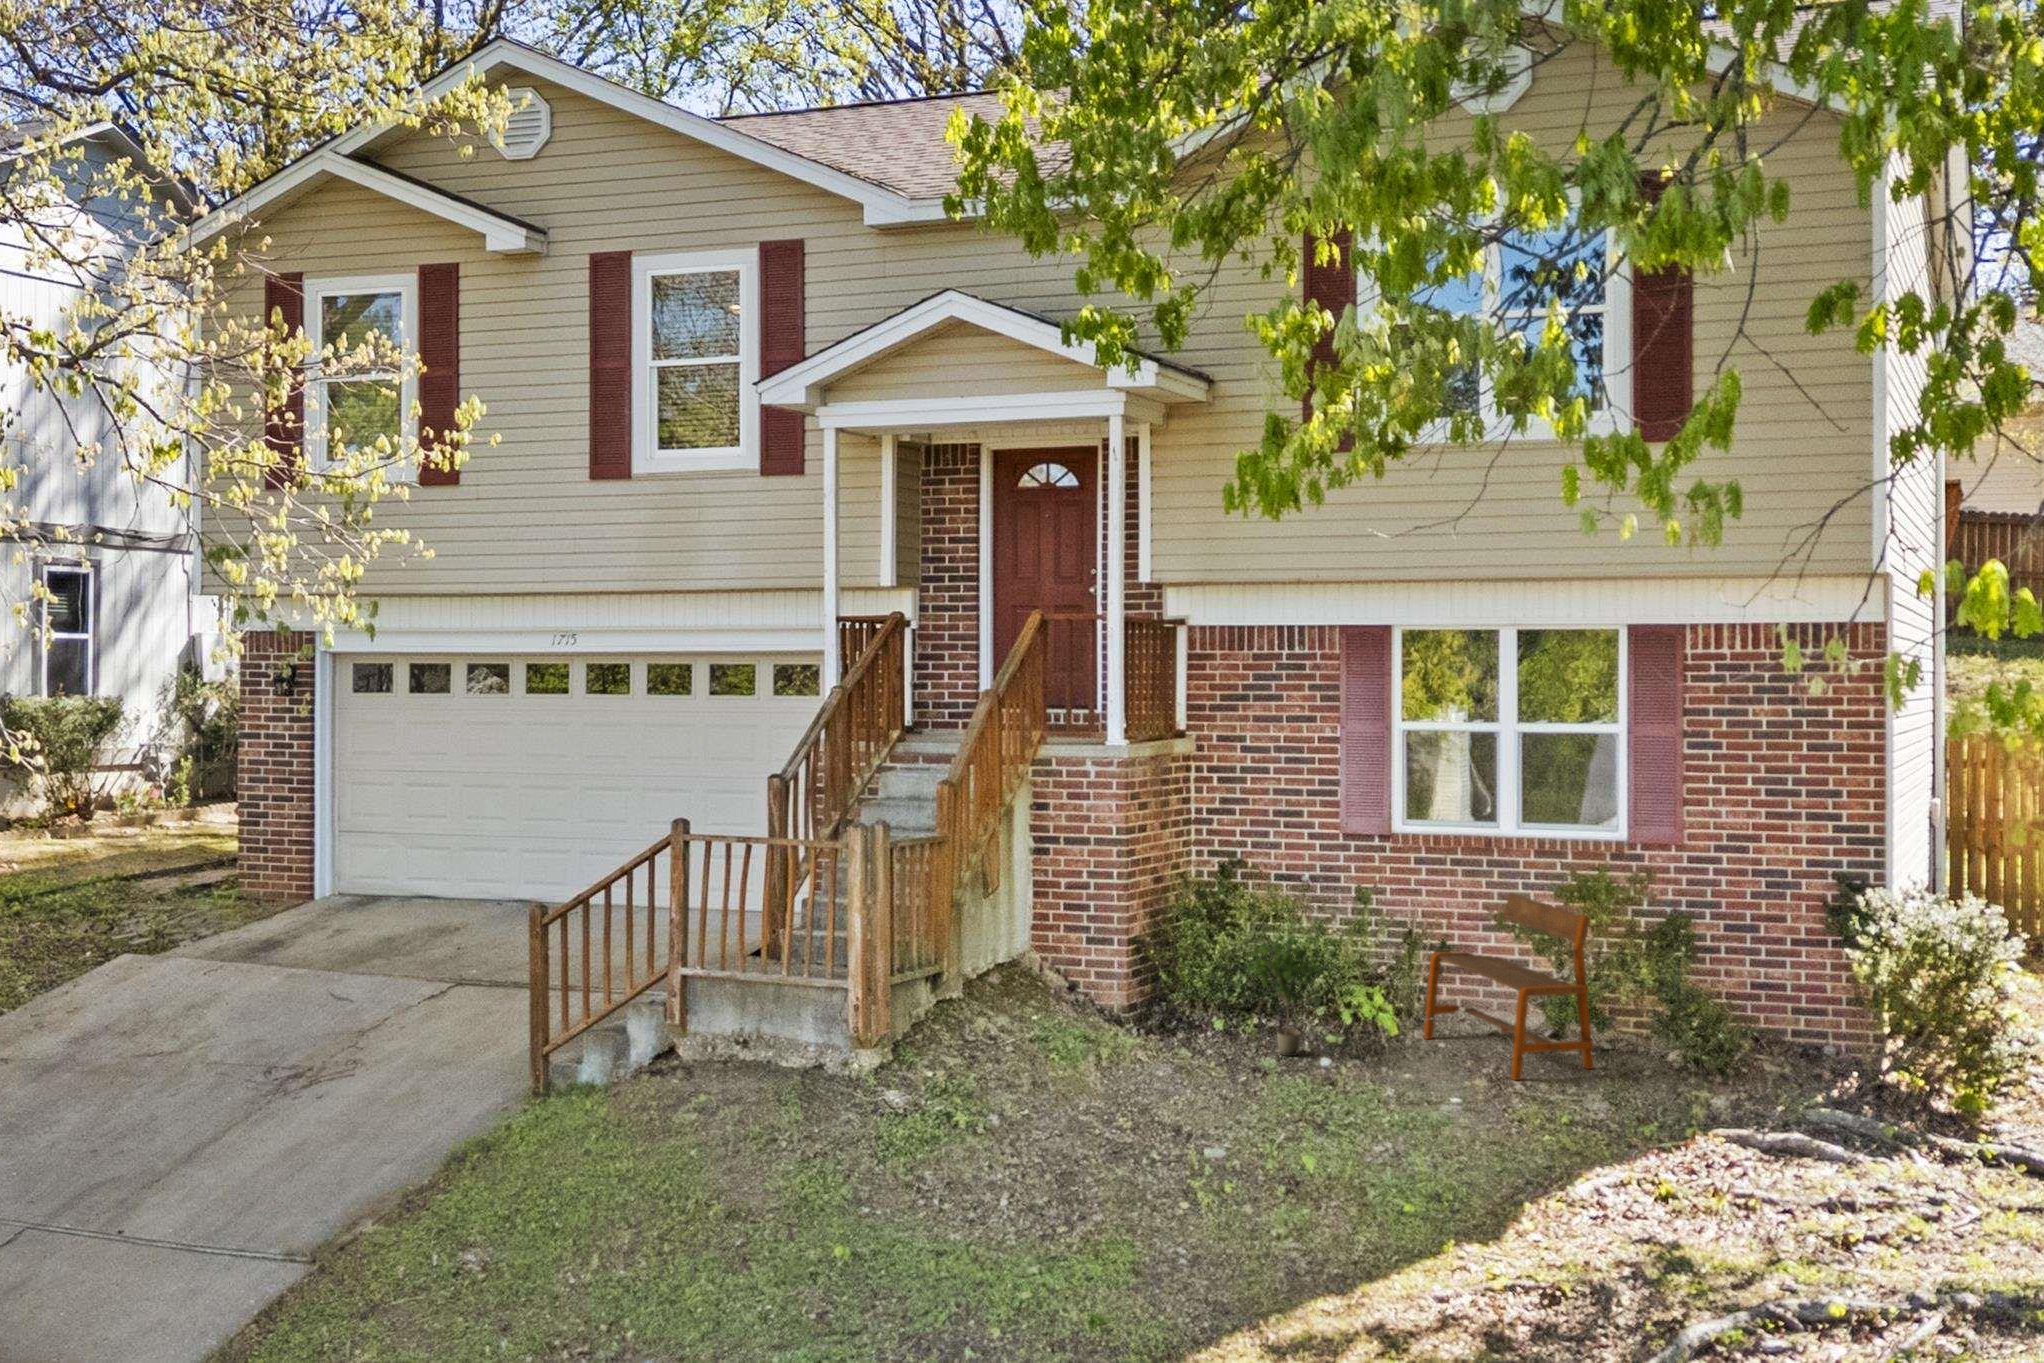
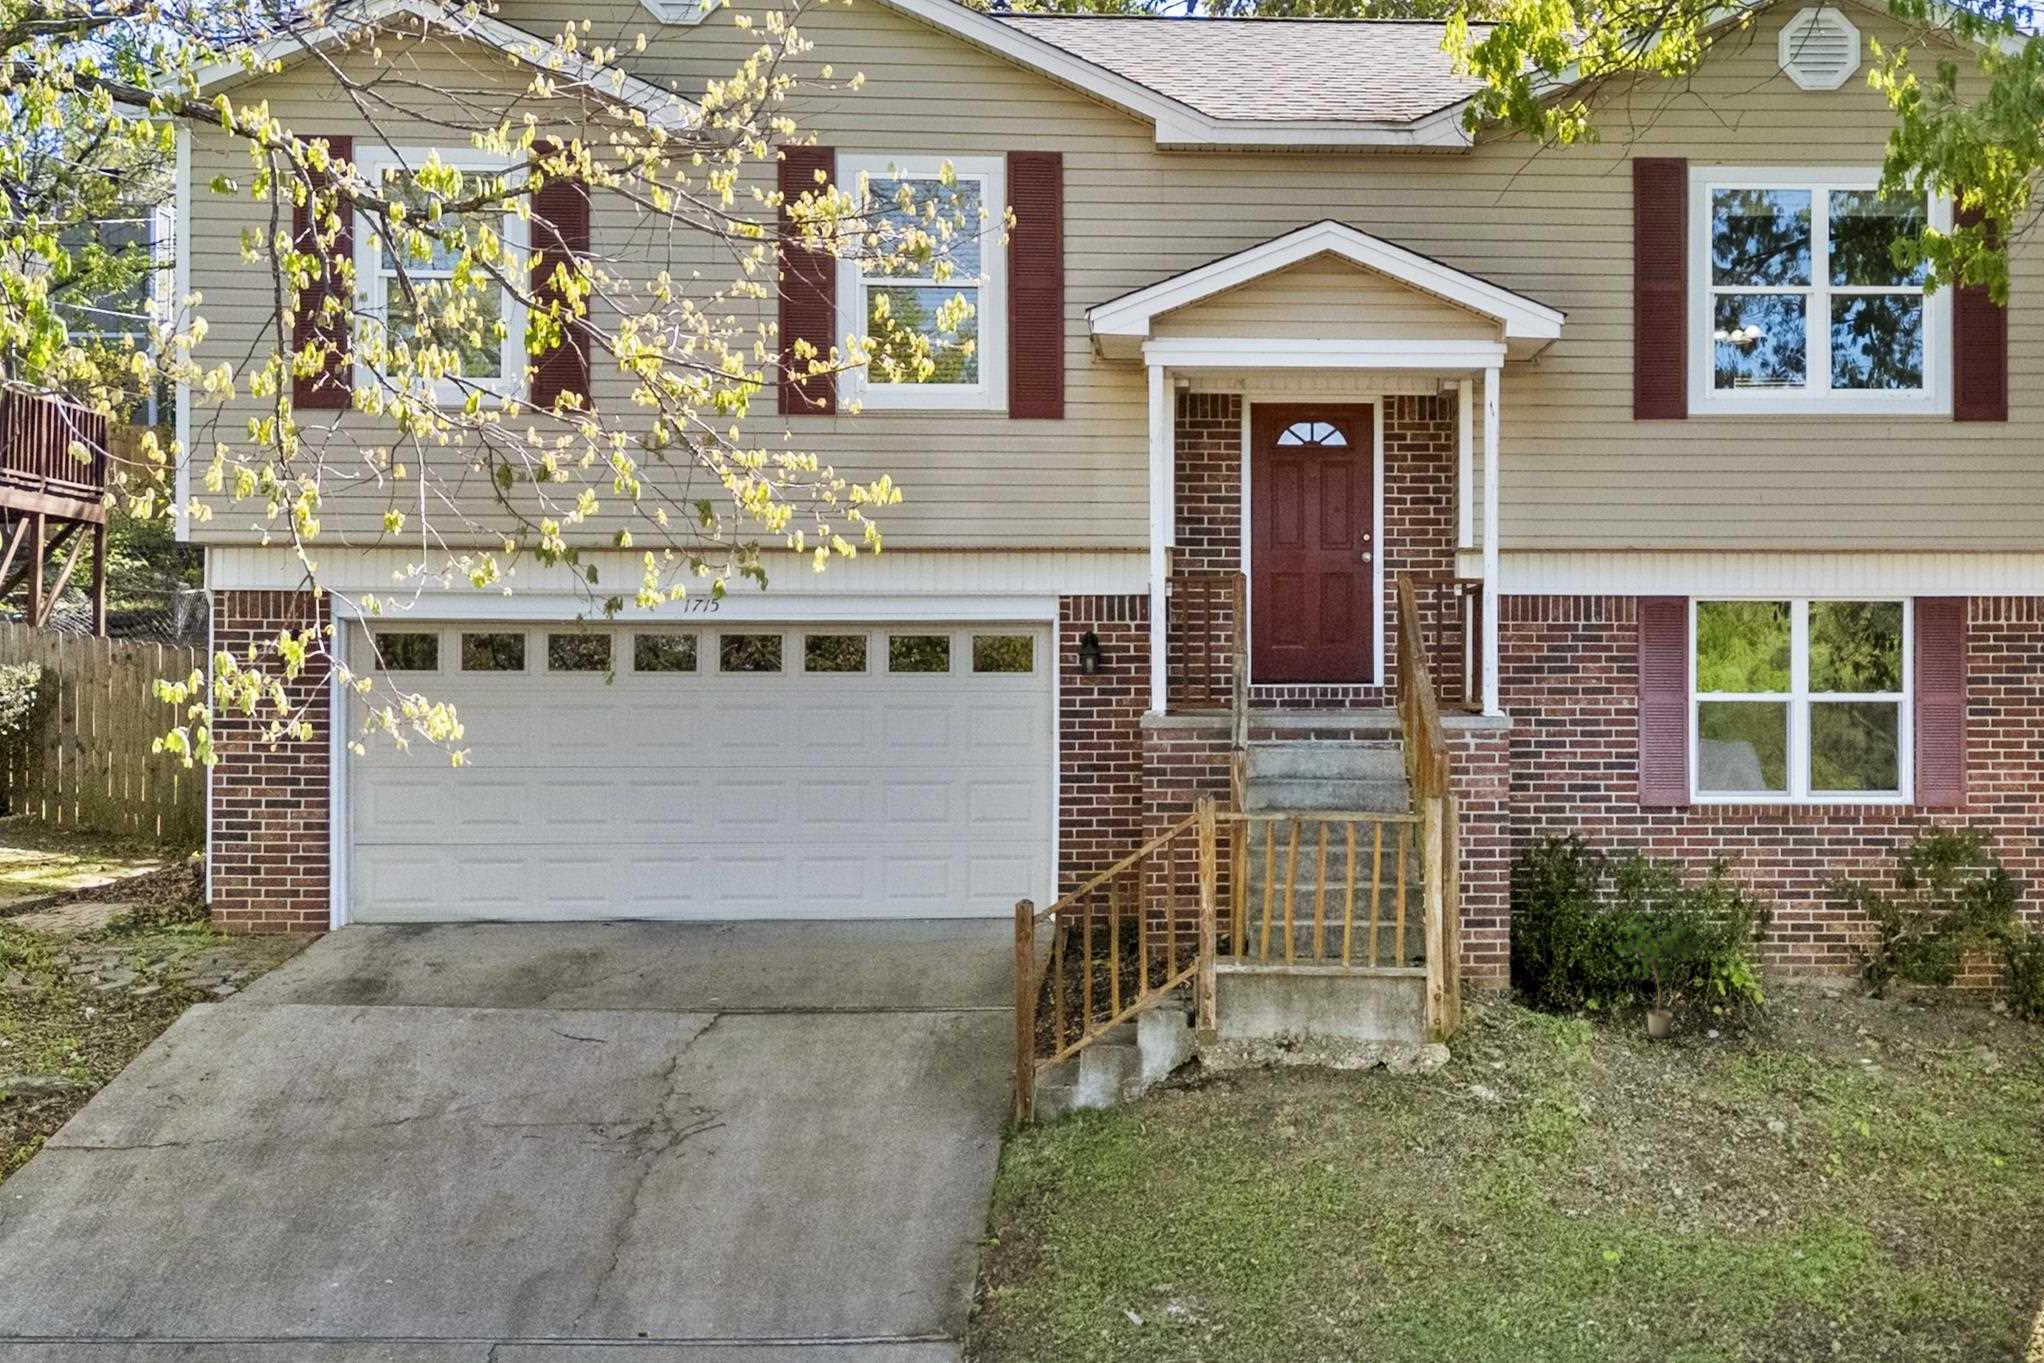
bench: present [1423,892,1594,1080] -> none [1735,852,1931,1048]

